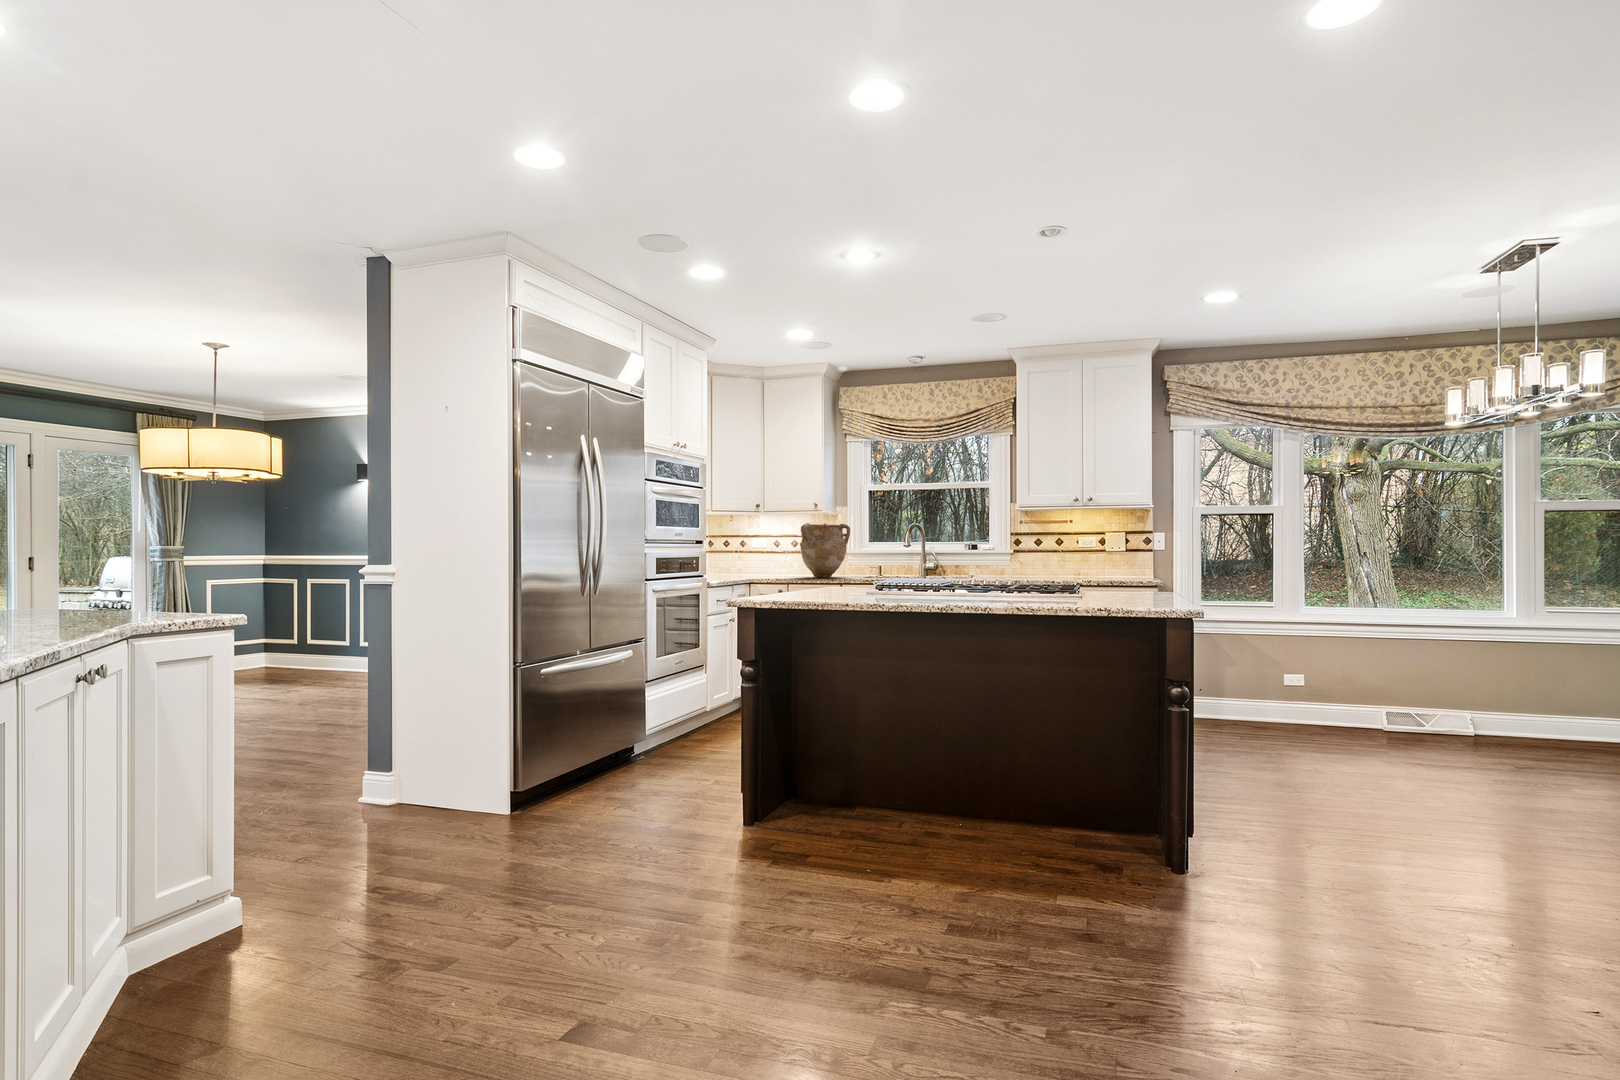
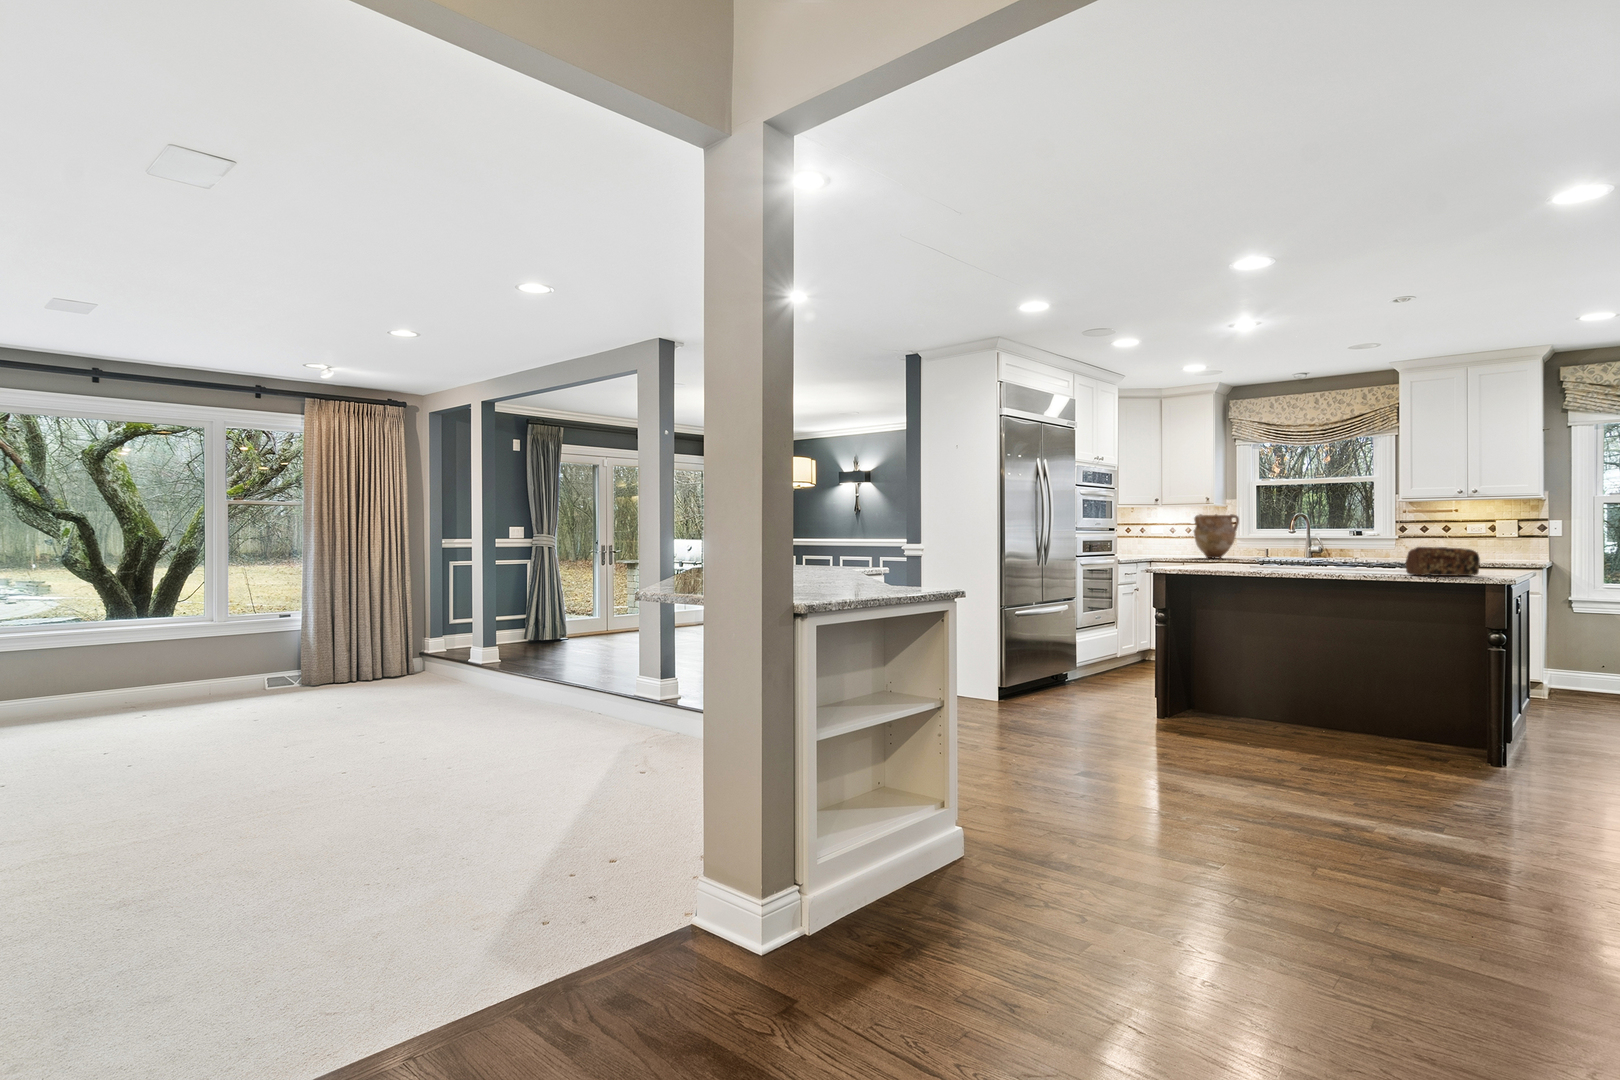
bread loaf: none [1067,566,1157,608] -> present [1405,547,1480,576]

